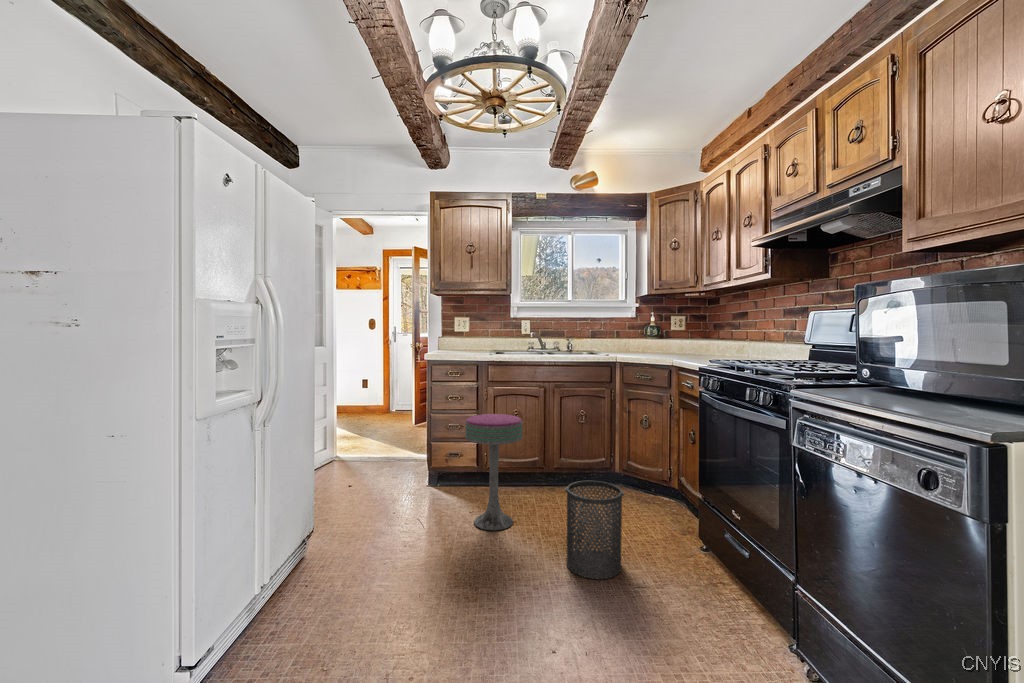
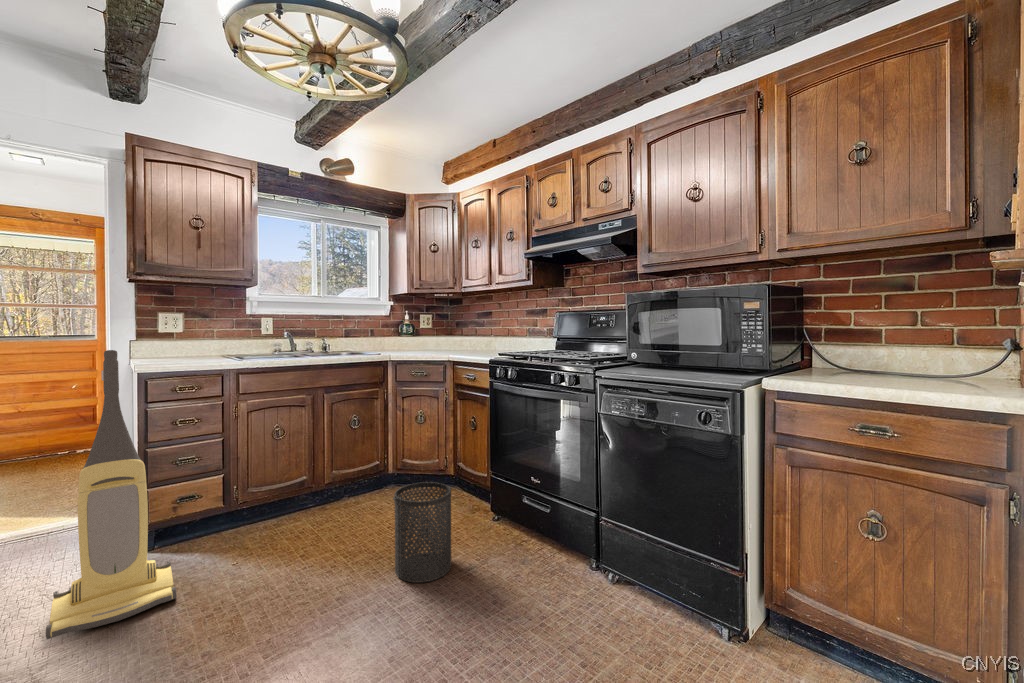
vacuum cleaner: none [360,343,430,524] -> present [46,350,176,639]
bar stool: present [465,414,523,530] -> none [238,431,317,578]

